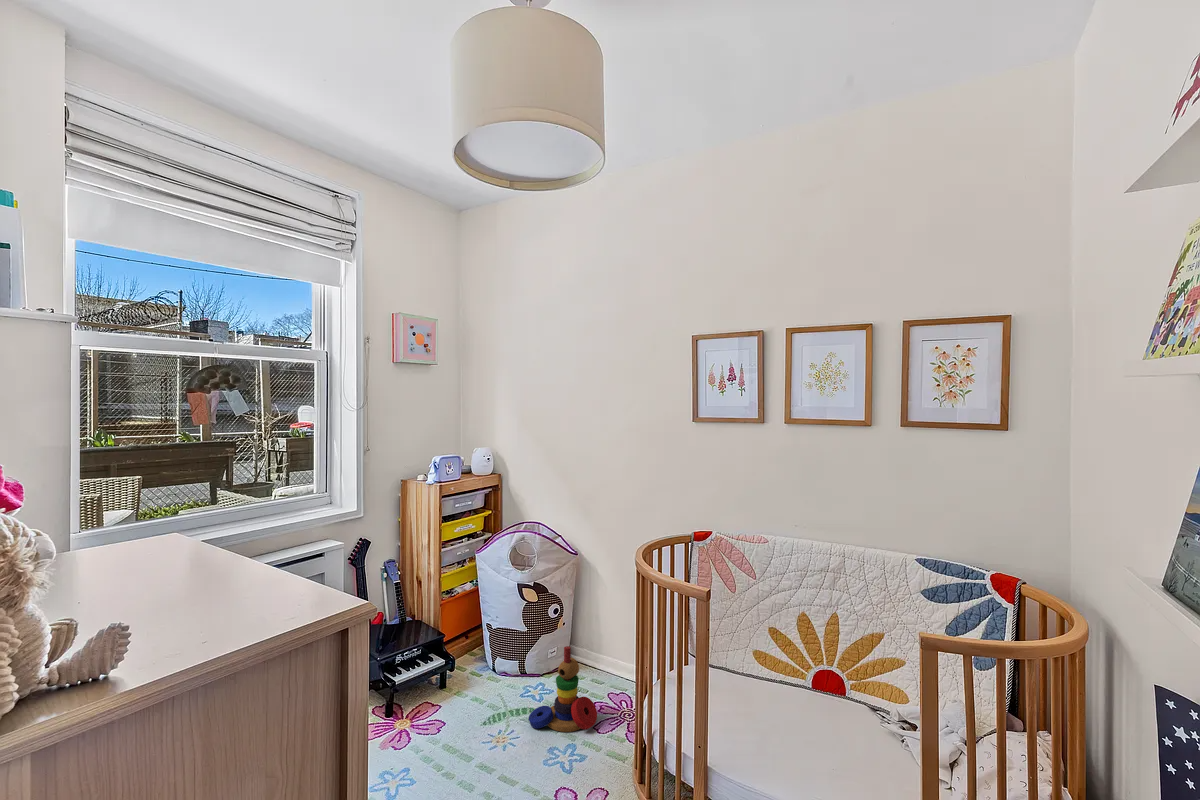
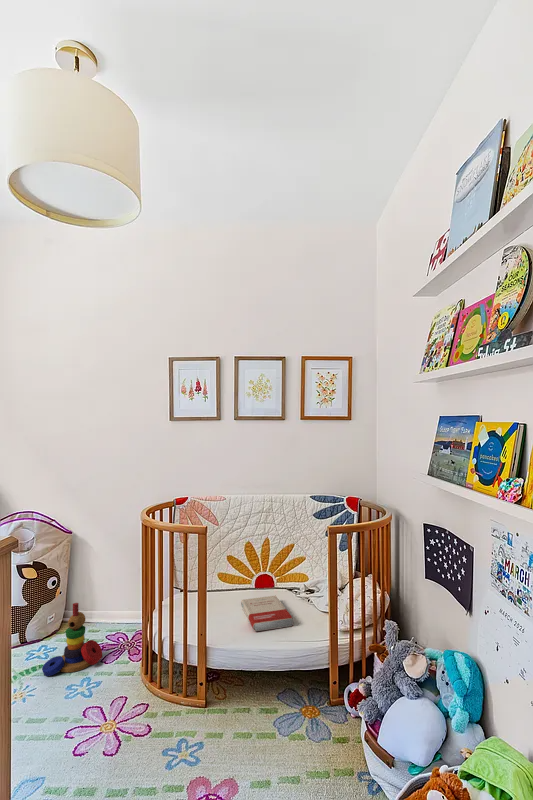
book: none [778,704,855,778] -> present [241,595,293,631]

